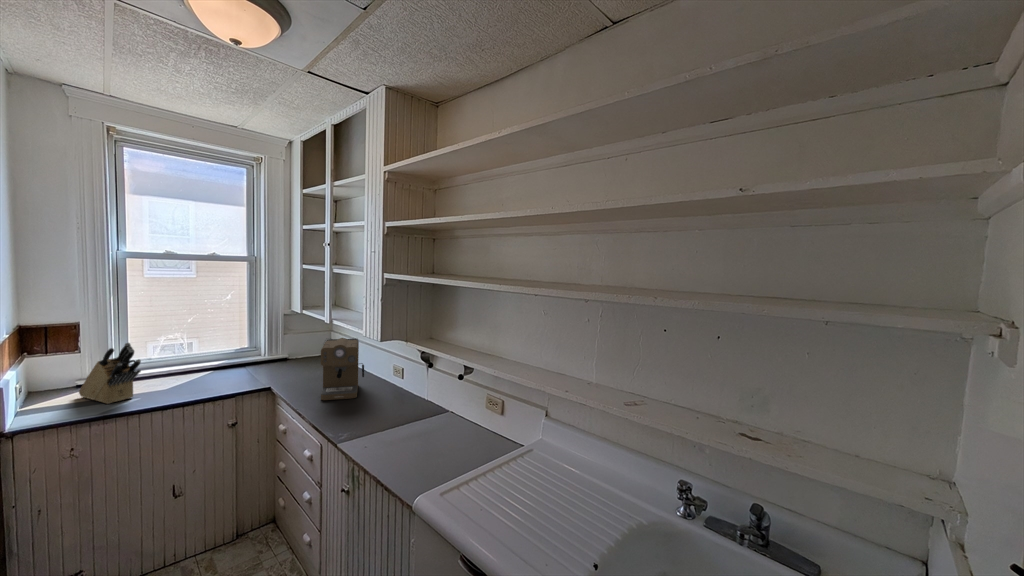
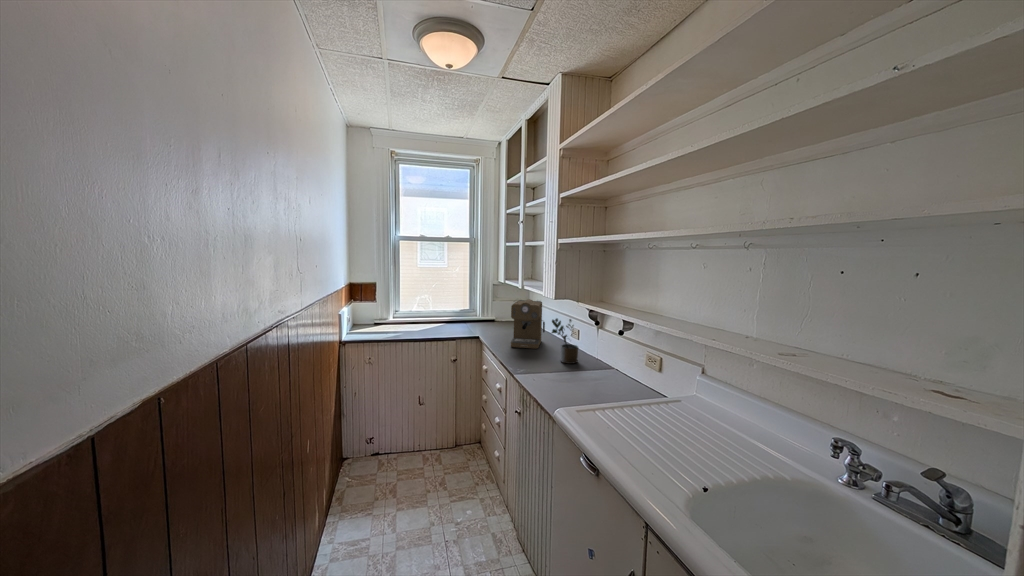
knife block: present [79,343,141,404] -> none [375,294,404,333]
potted plant: none [376,362,409,414] -> present [552,319,578,364]

